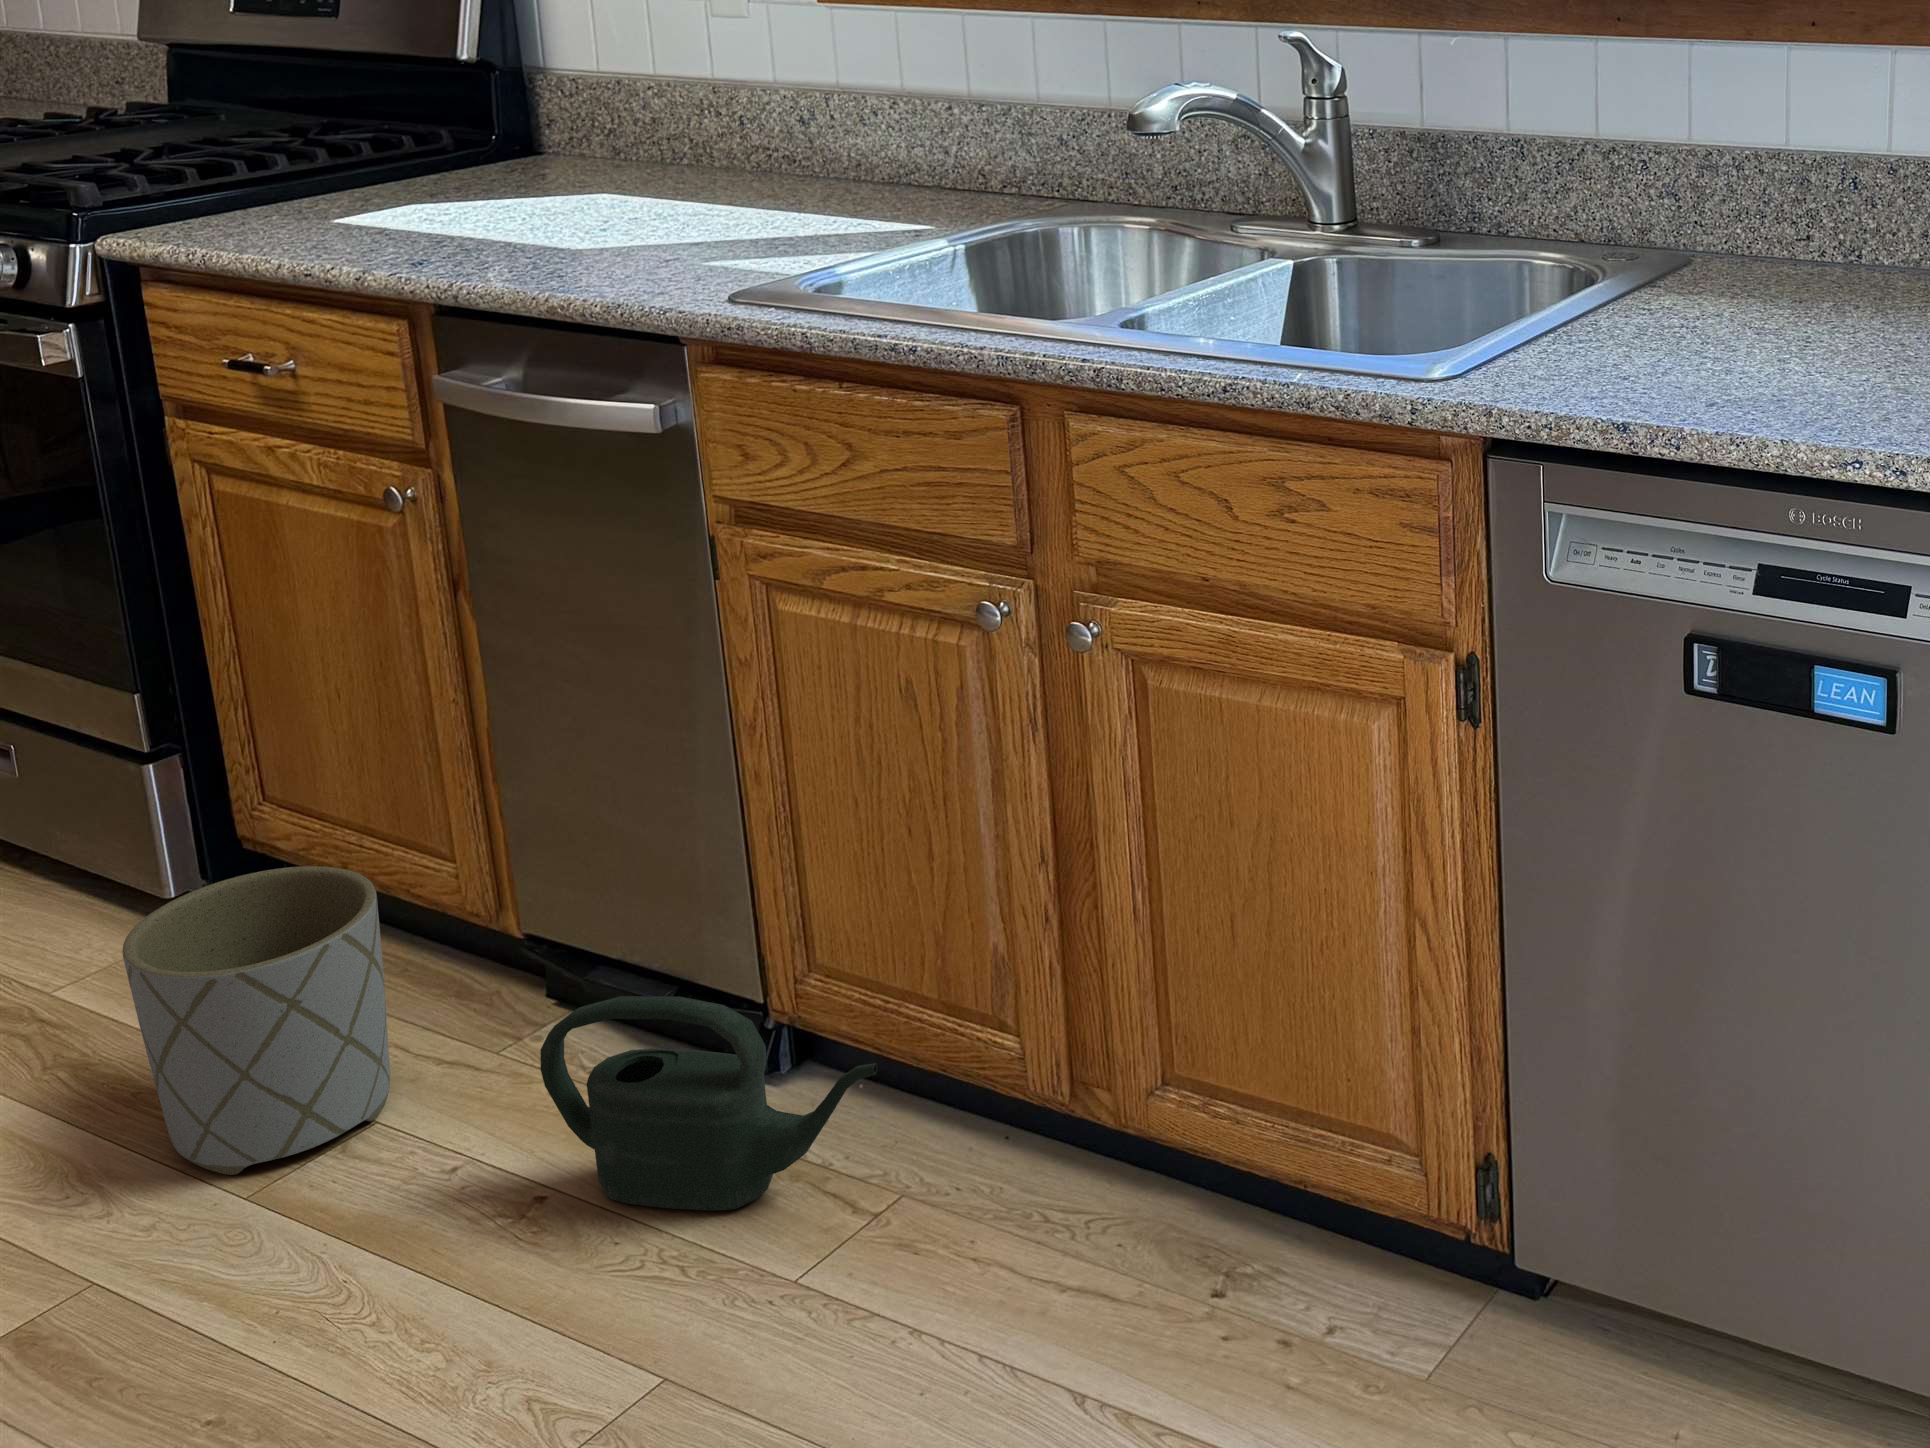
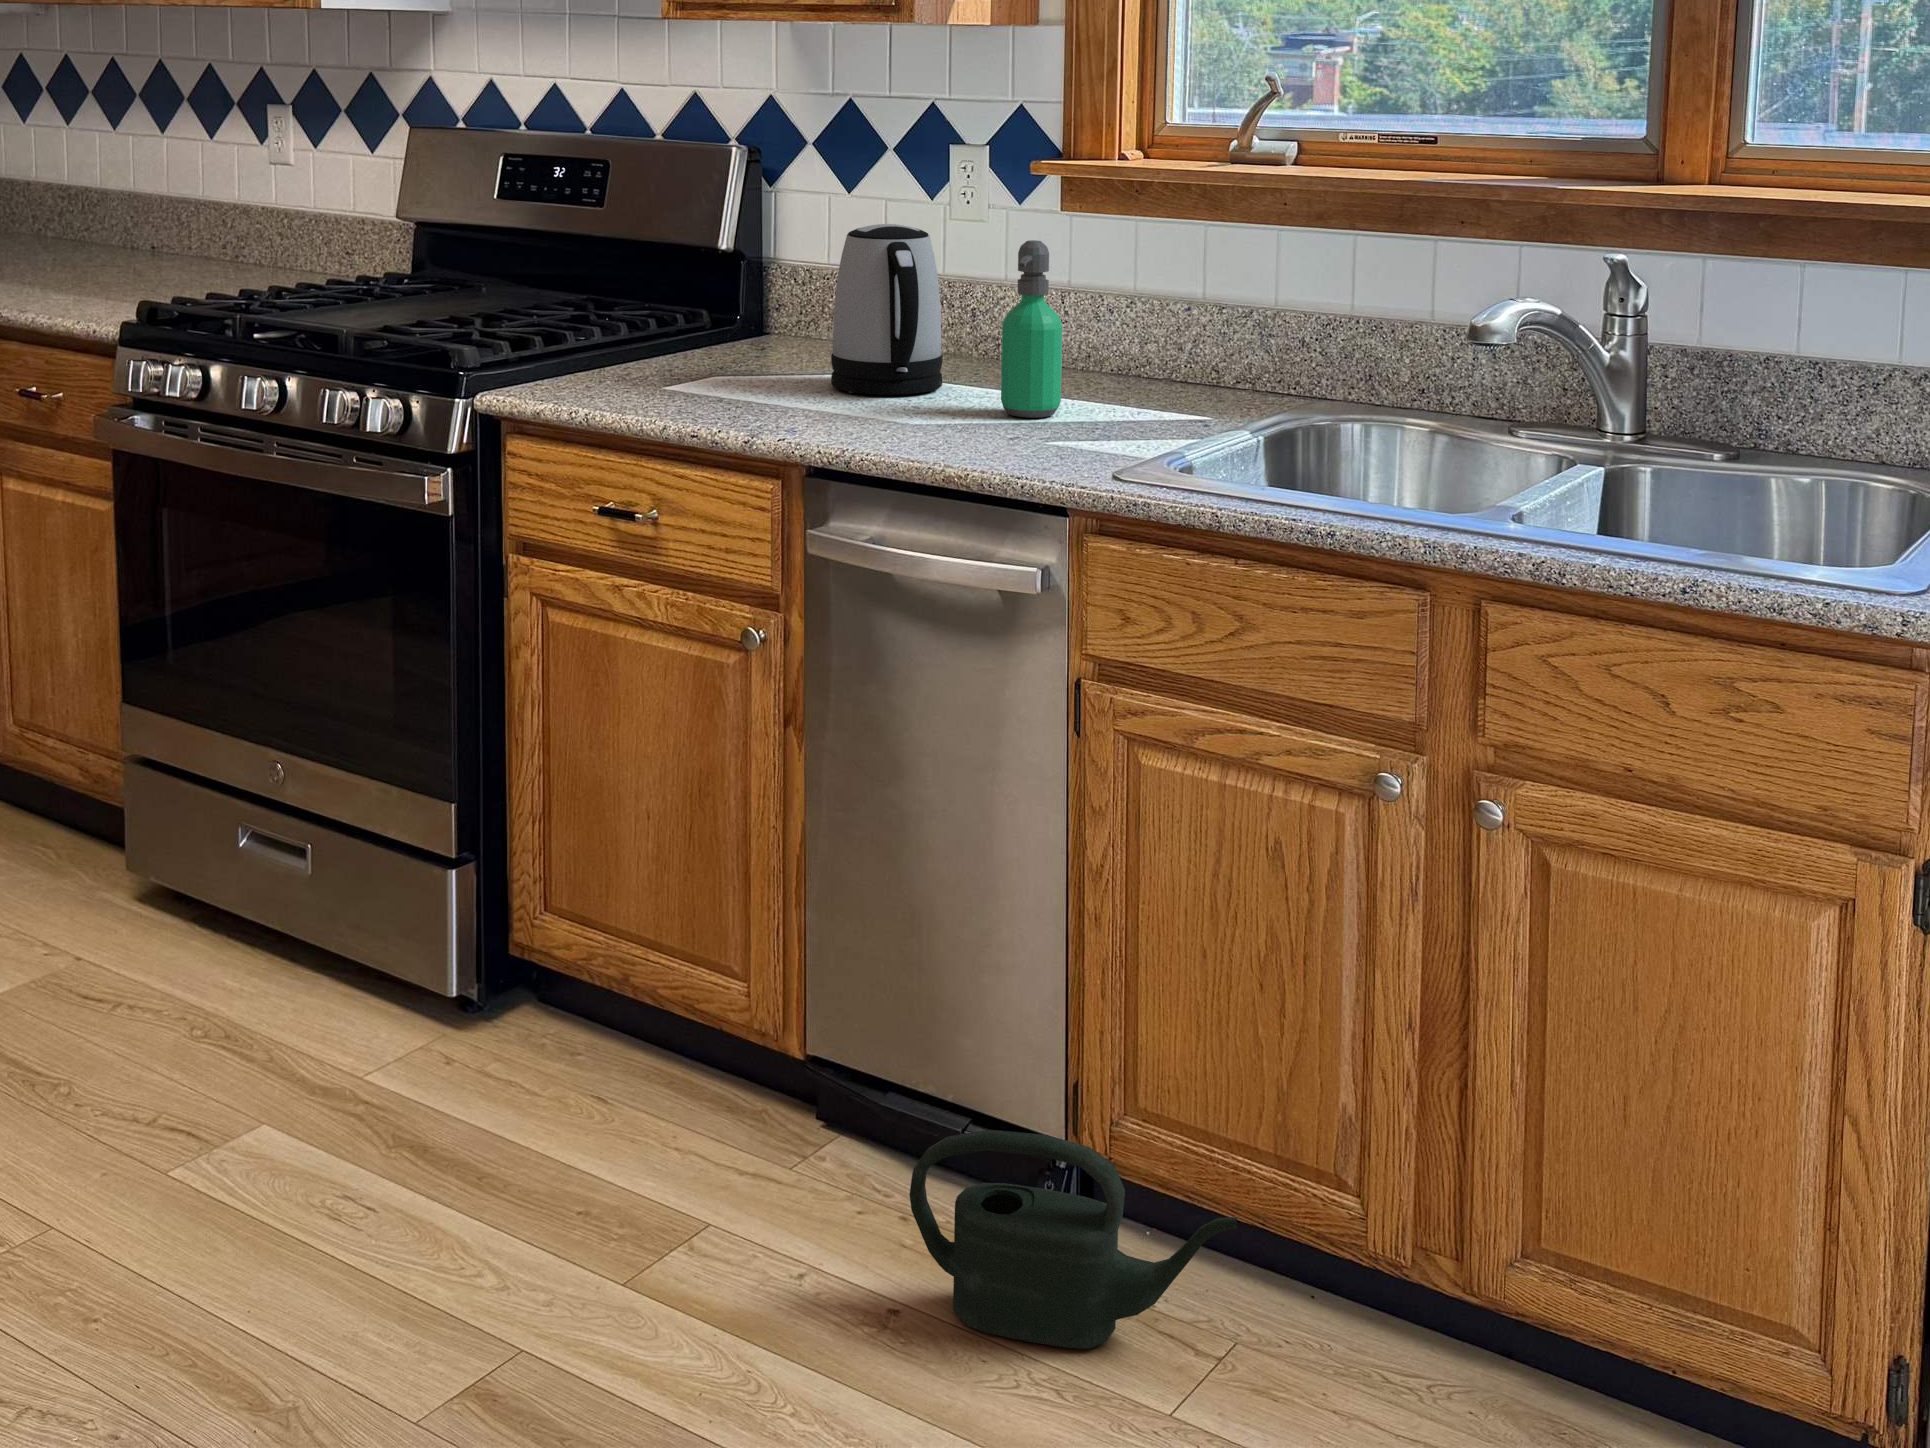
kettle: none [527,25,666,214] -> present [831,224,943,395]
soap dispenser: none [680,37,759,233] -> present [1001,240,1063,418]
planter: present [122,866,390,1175] -> none [532,982,735,1268]

